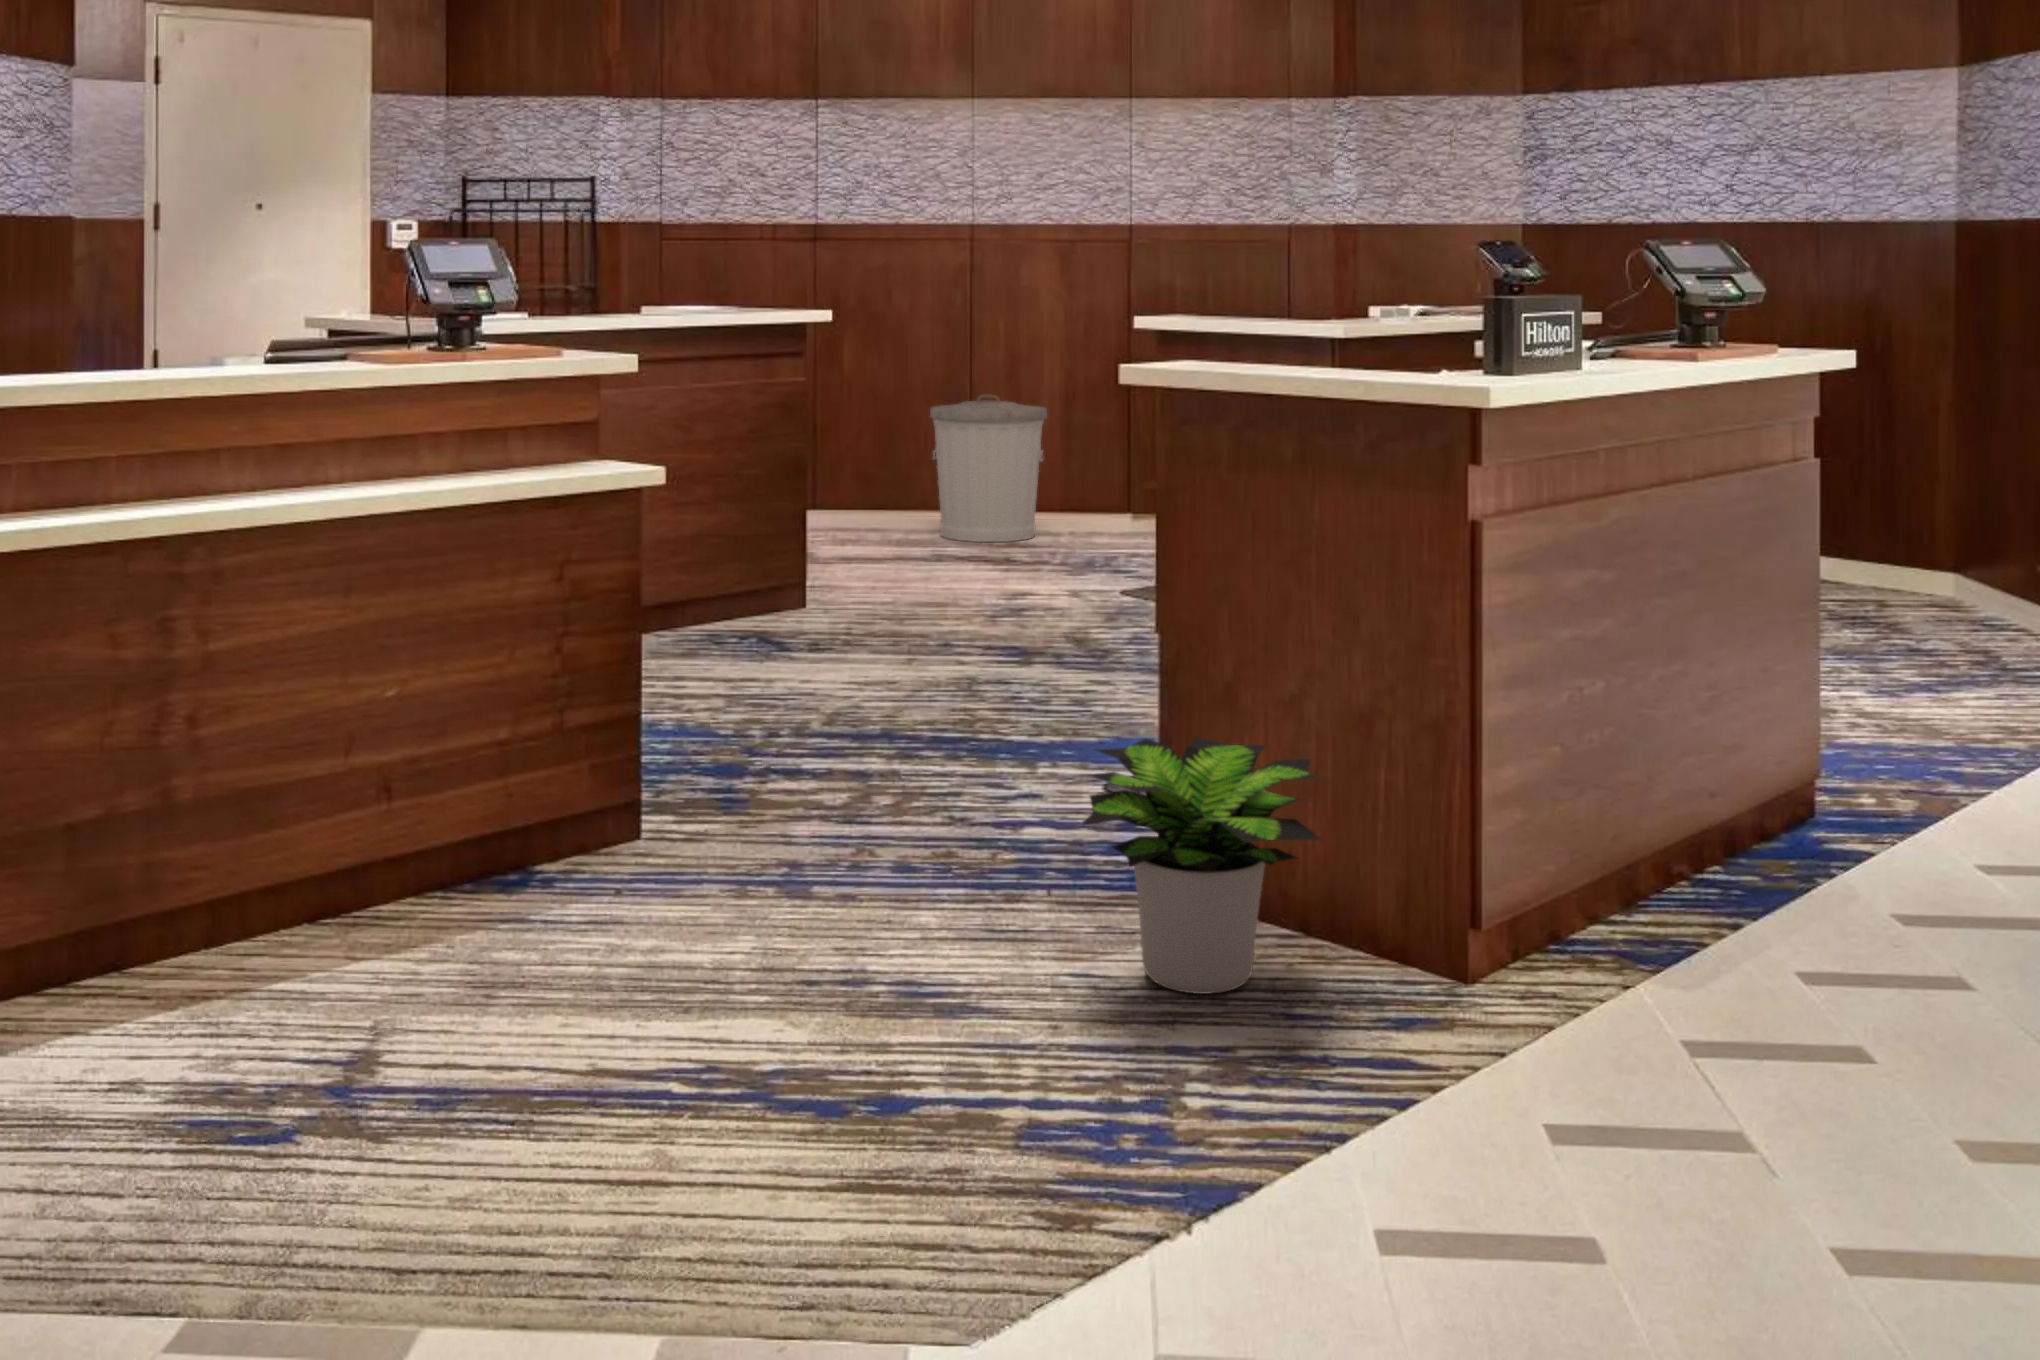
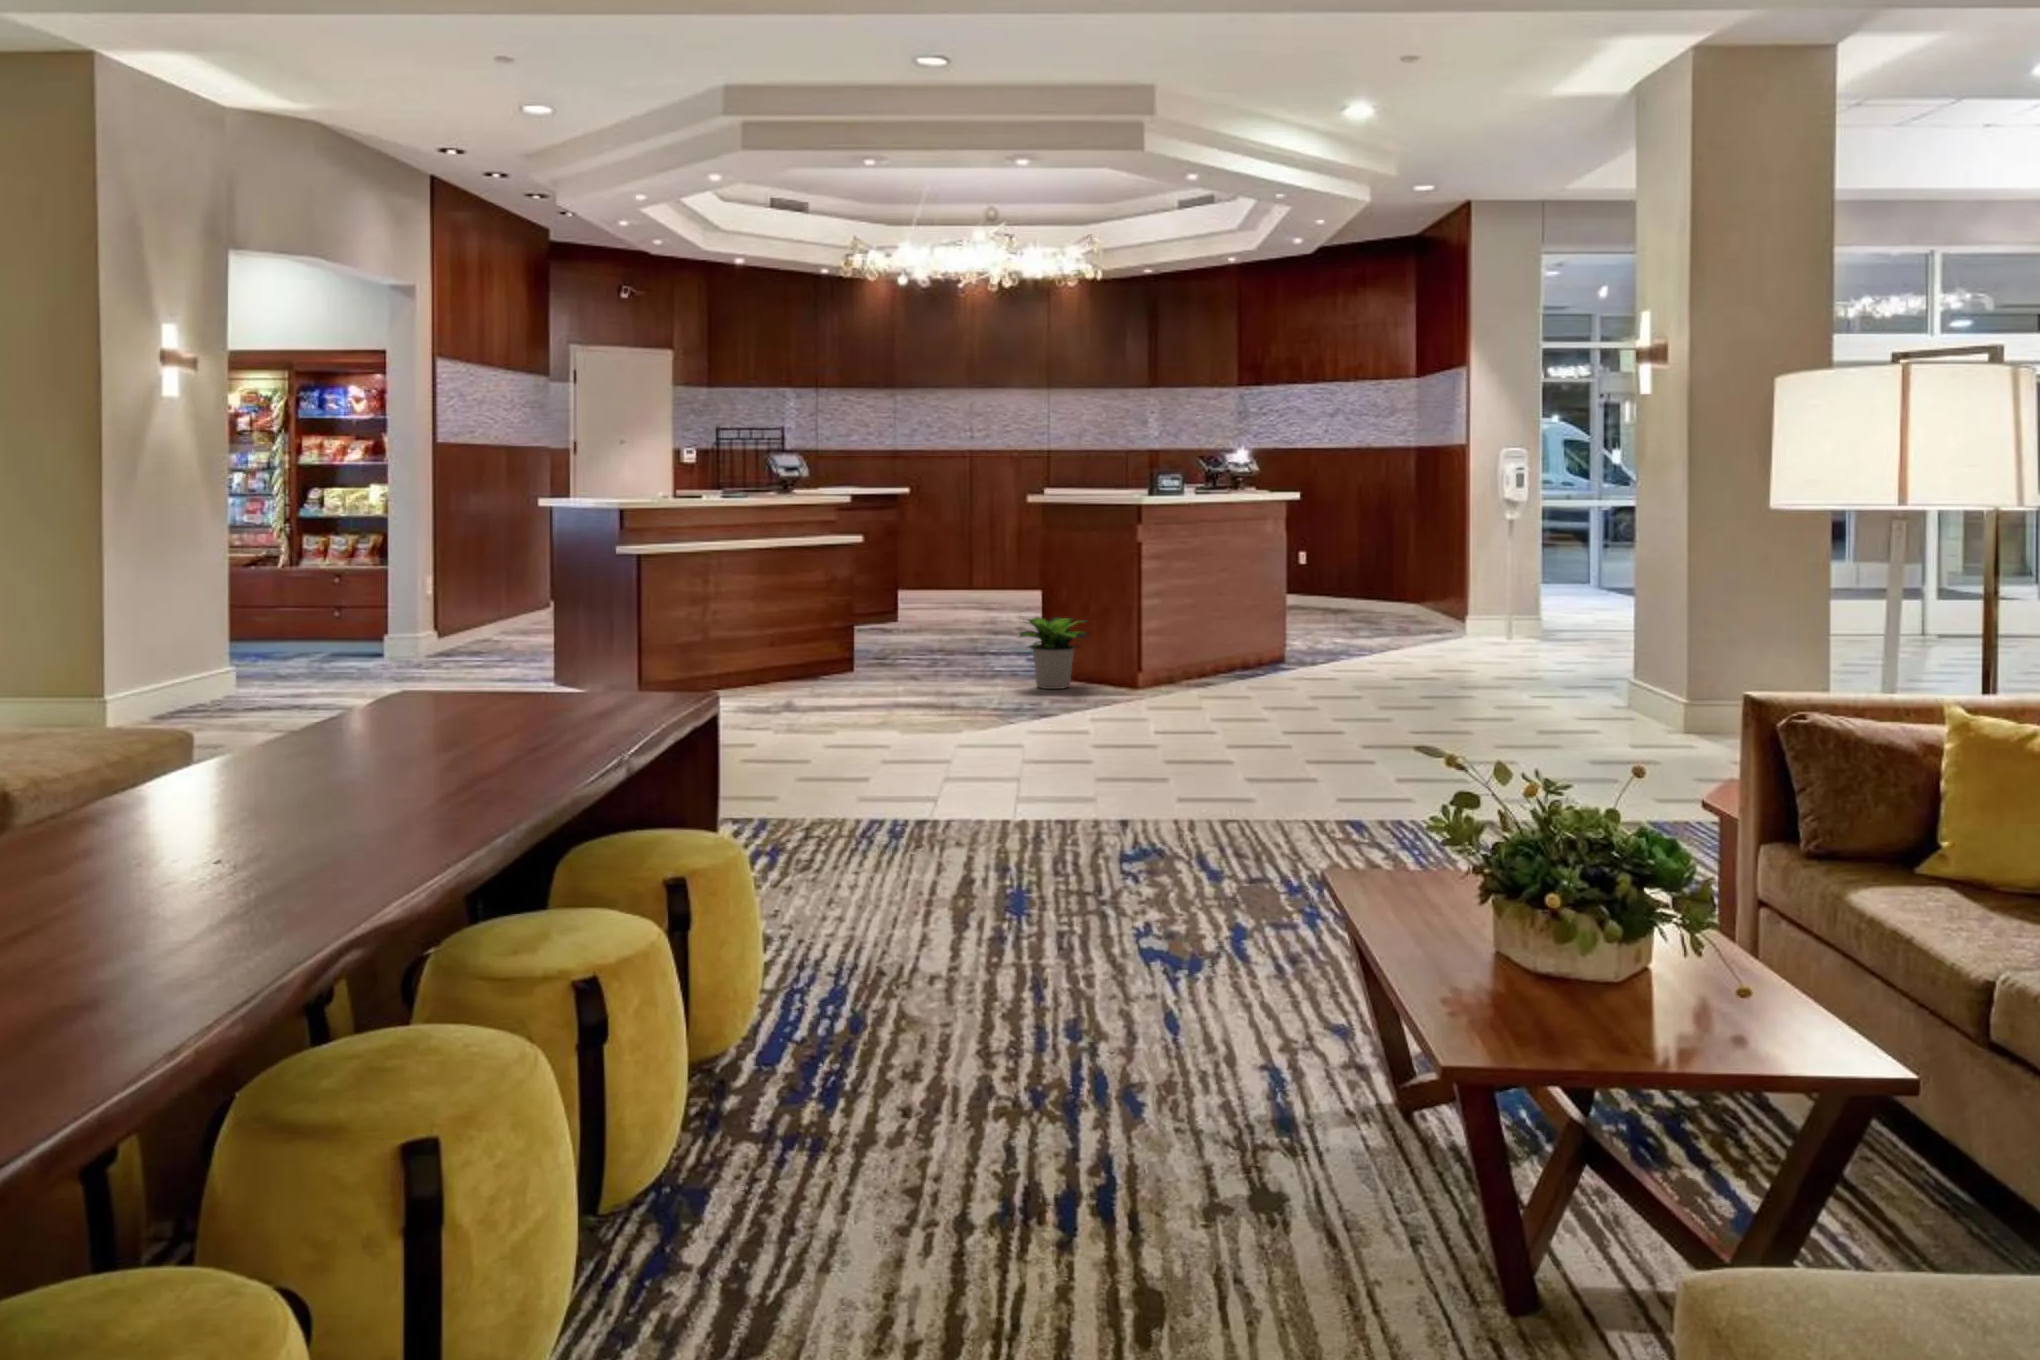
trash can: present [930,395,1047,542] -> none [953,533,1010,603]

